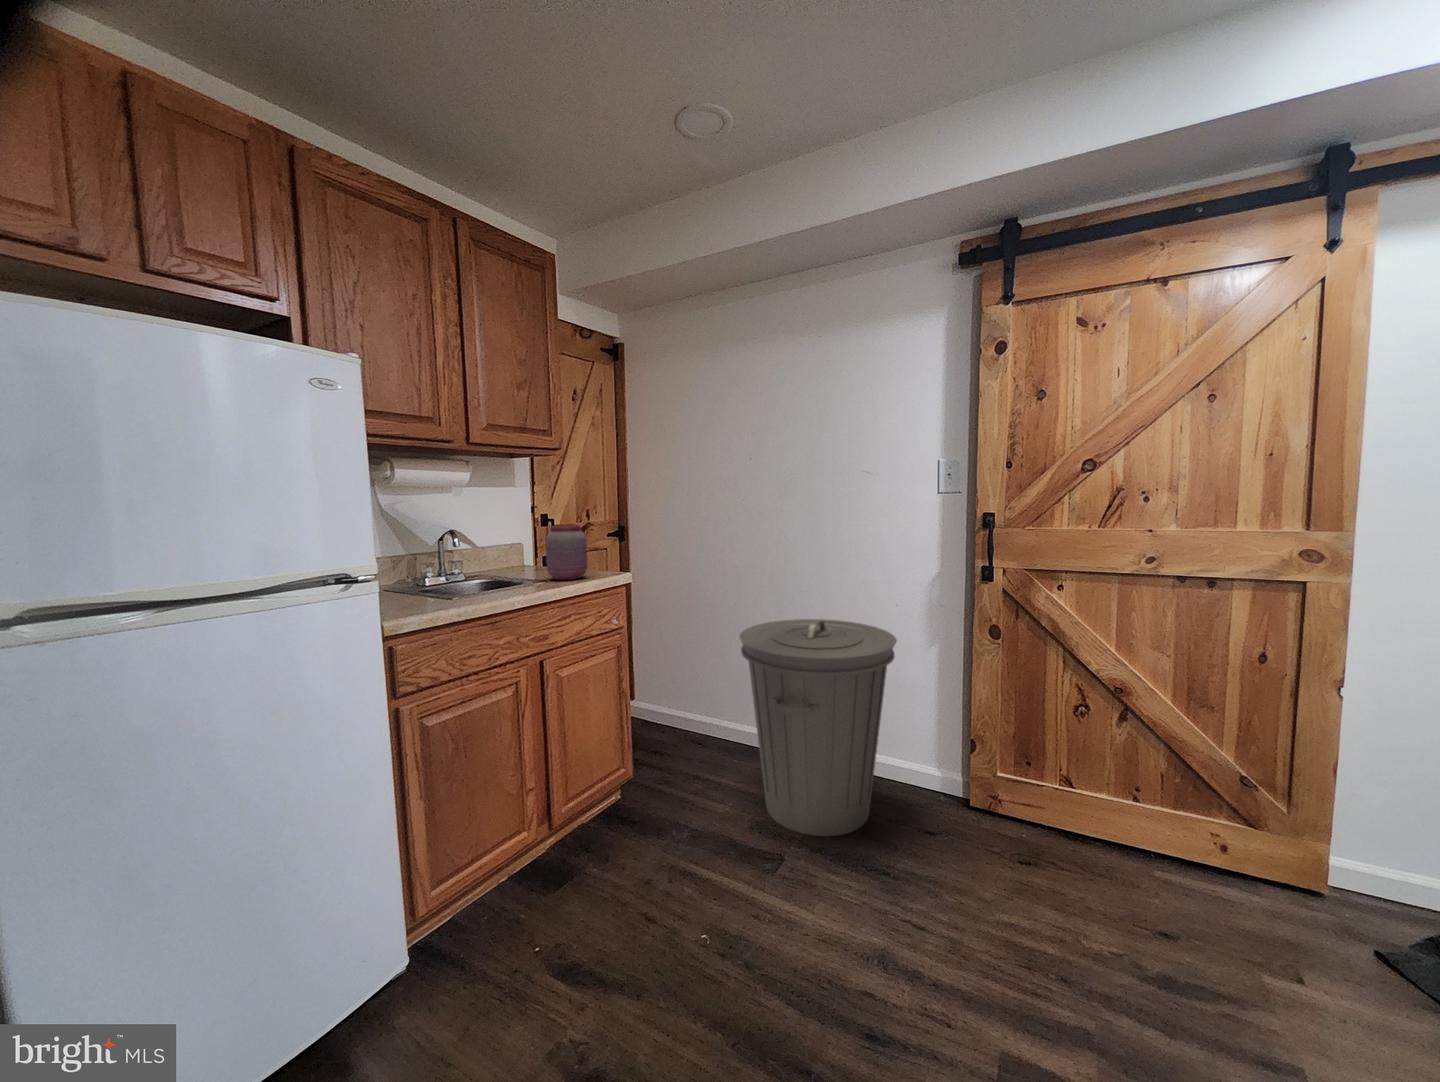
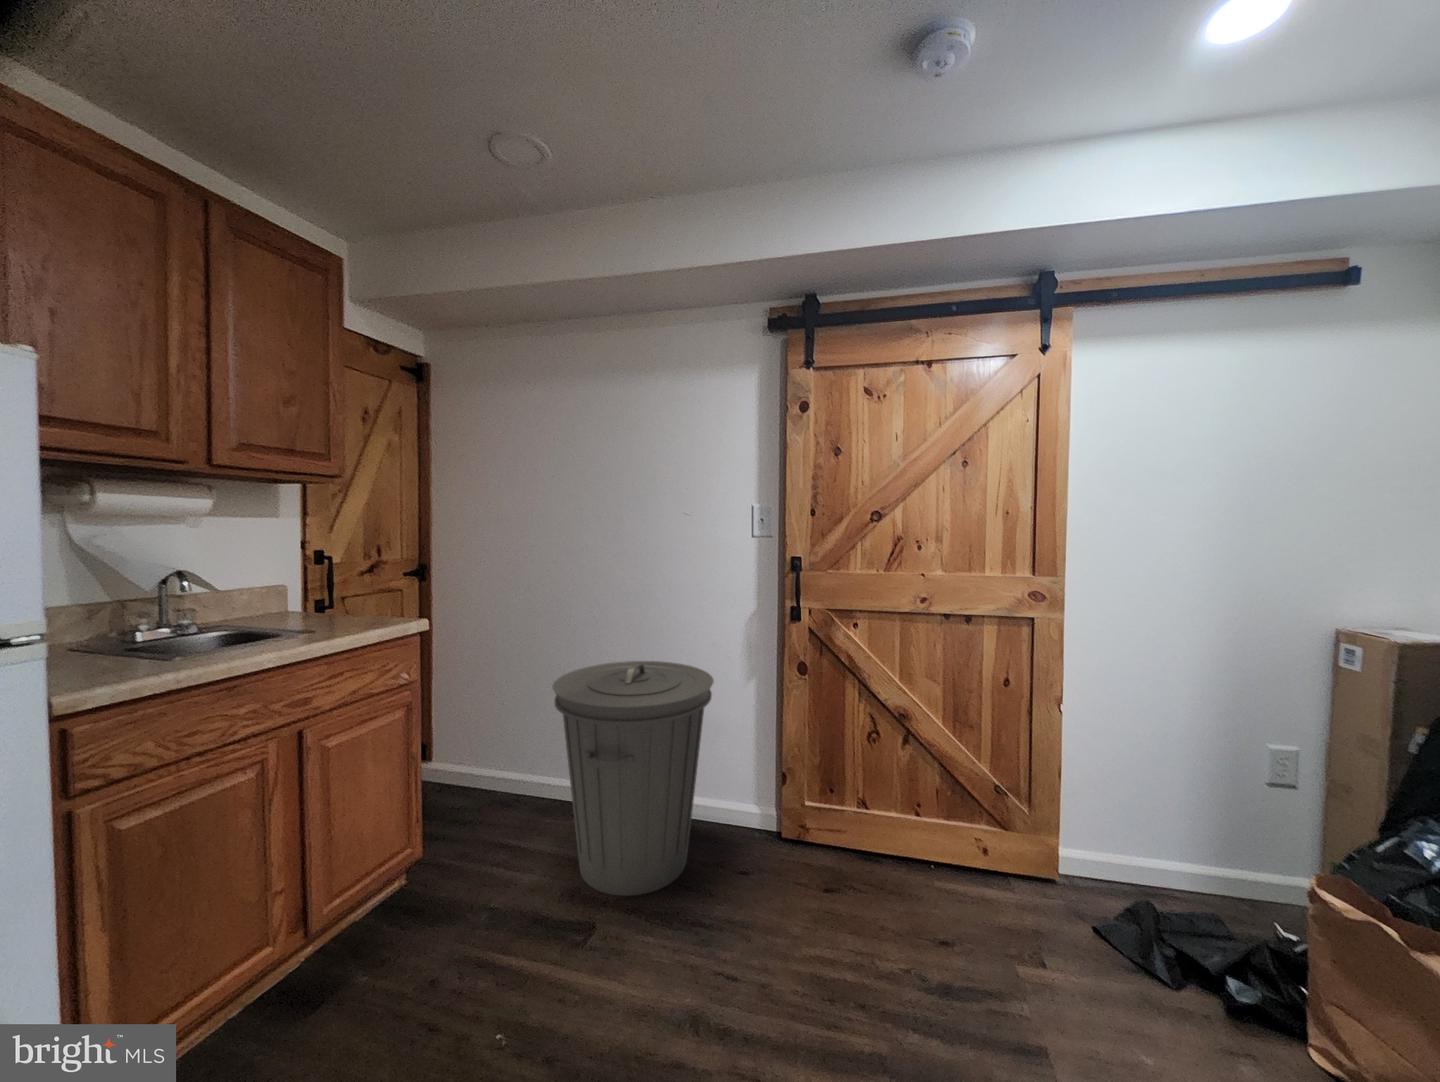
jar: present [546,525,588,580] -> none [312,565,369,631]

